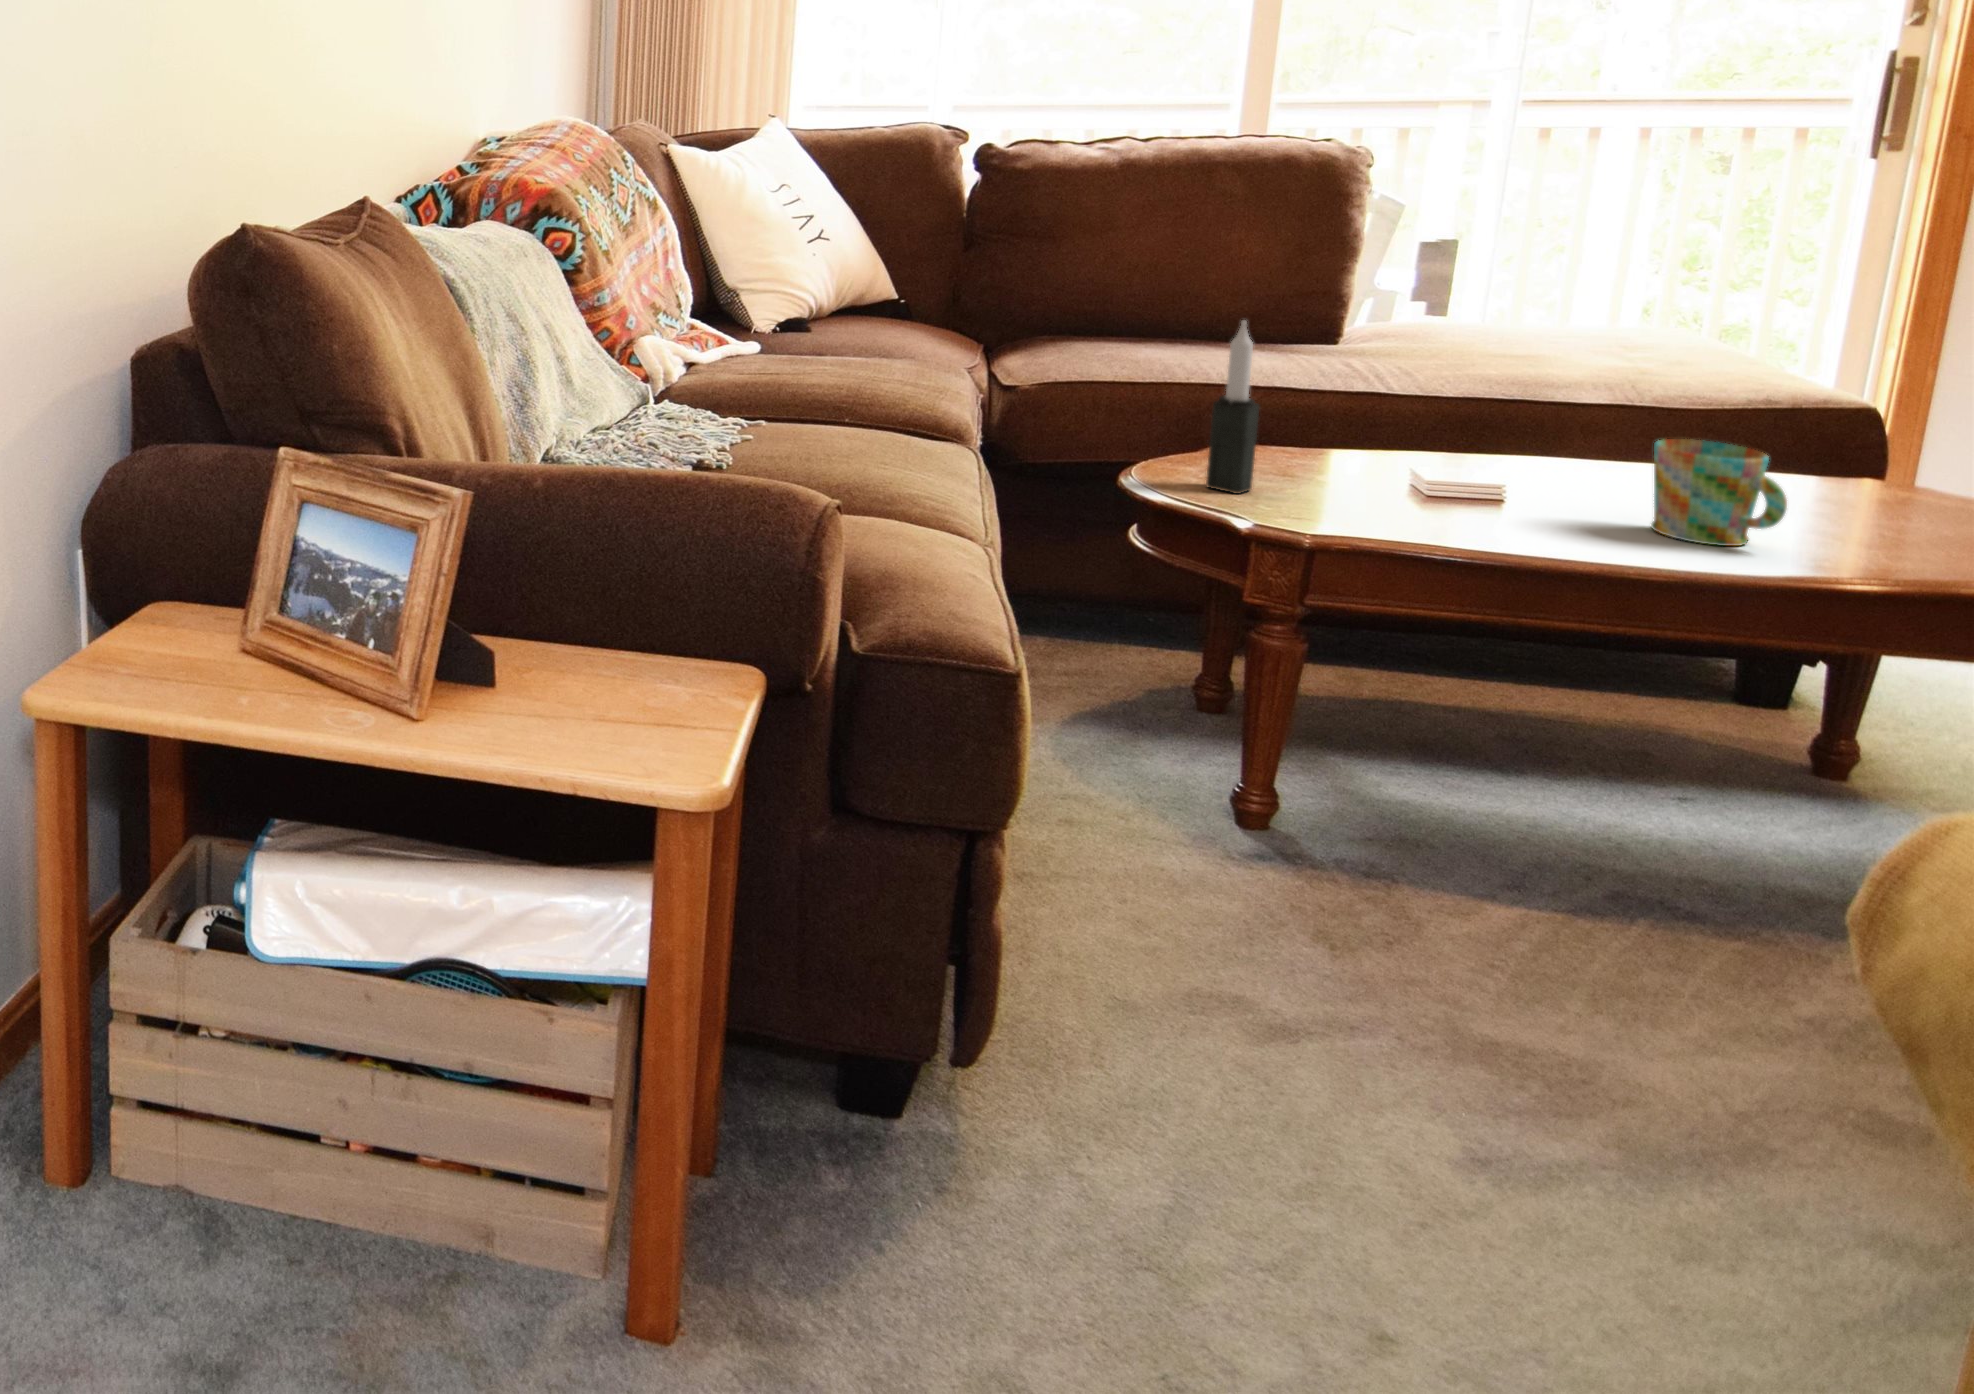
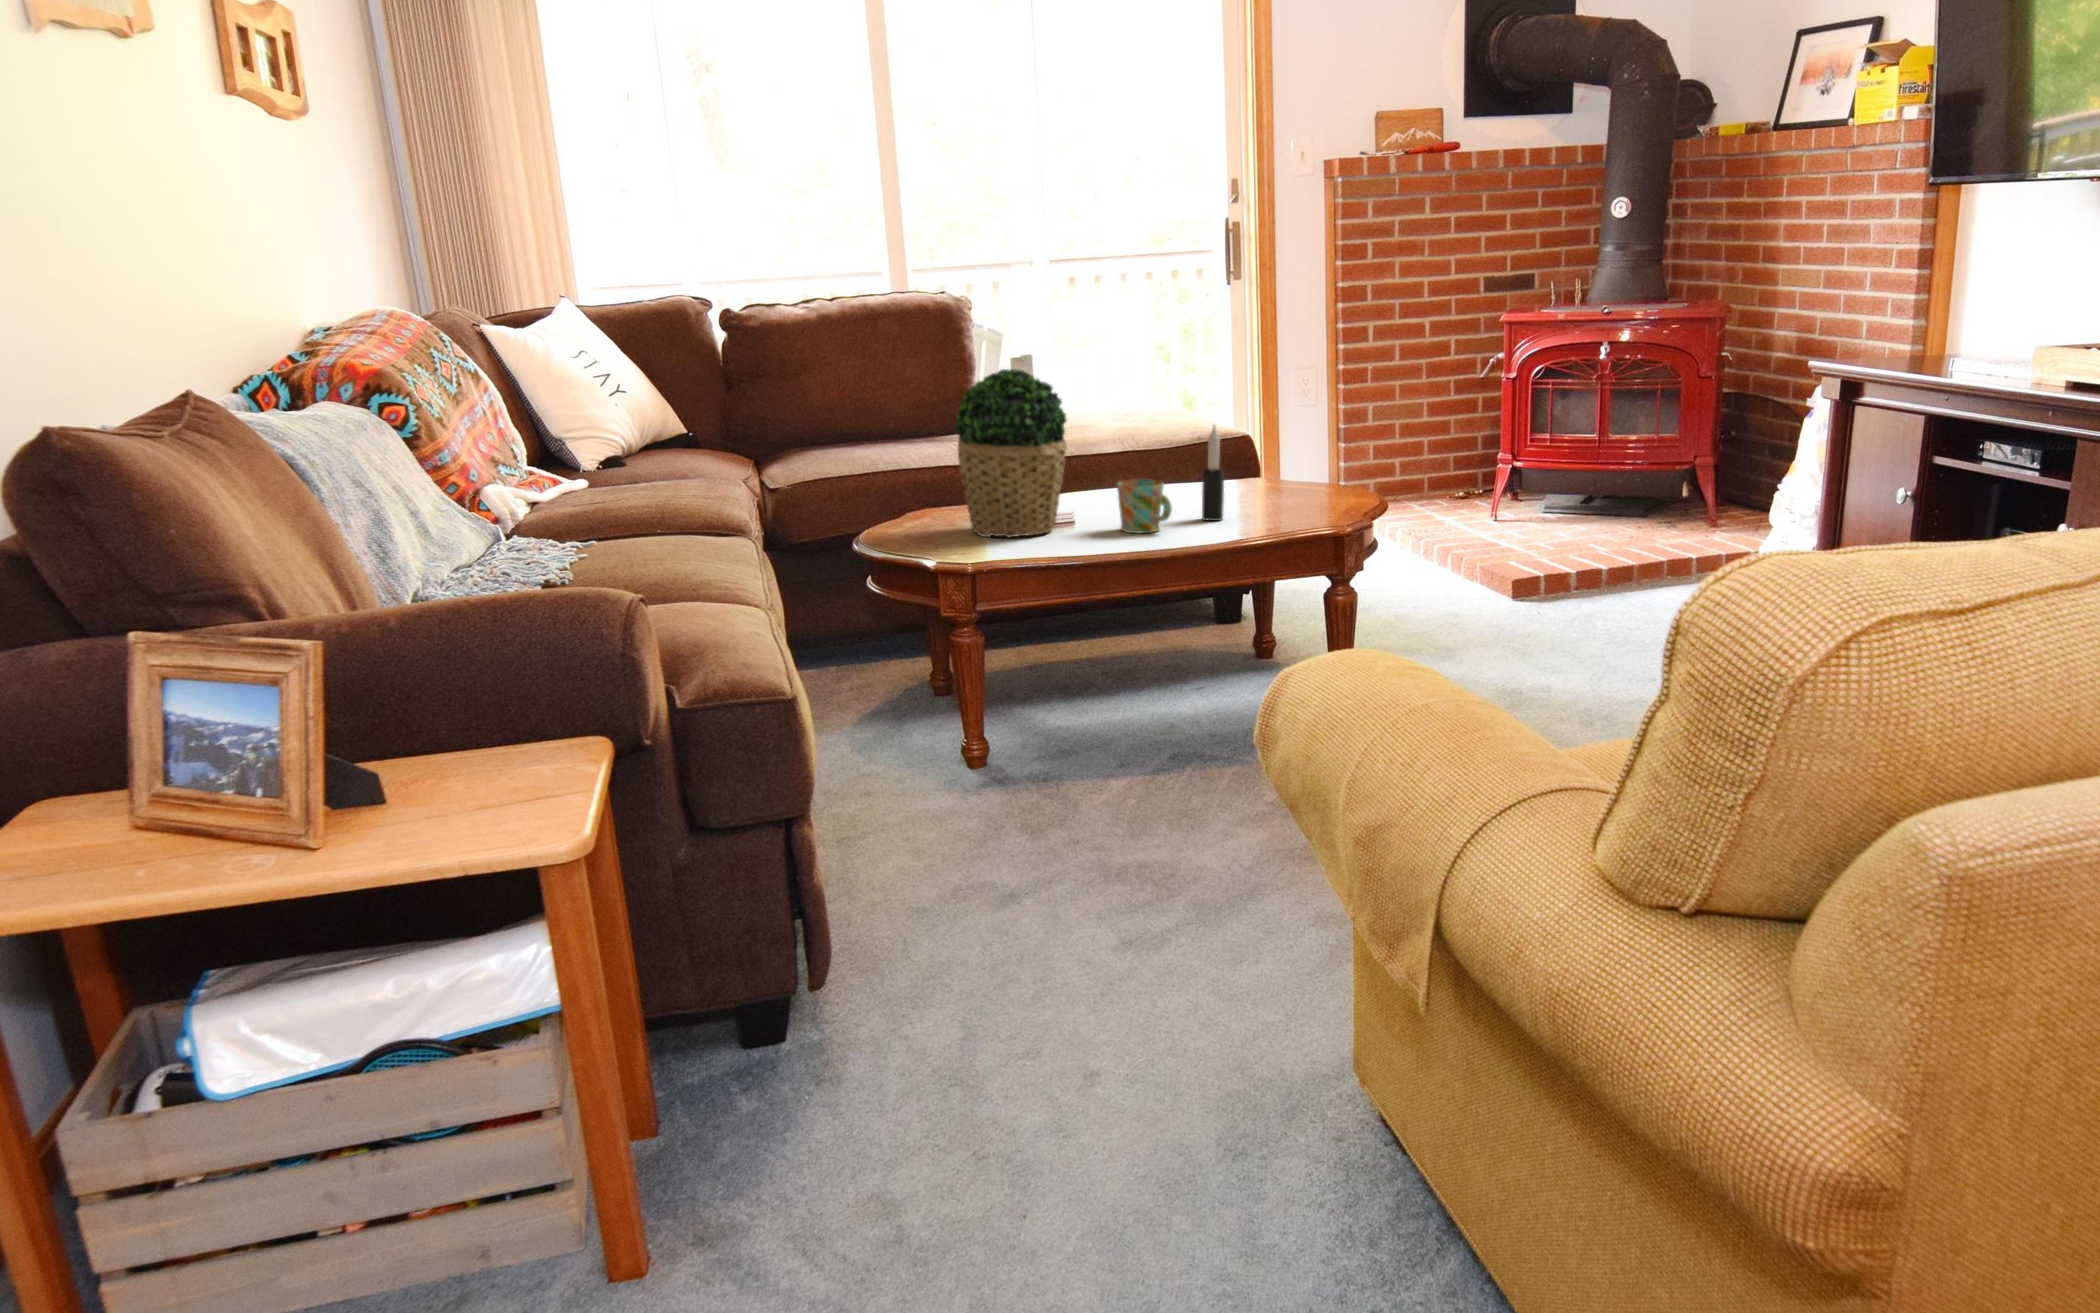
potted plant: none [1326,224,1558,513] -> present [956,369,1067,537]
candle: present [1206,320,1259,494] -> present [1202,425,1224,521]

